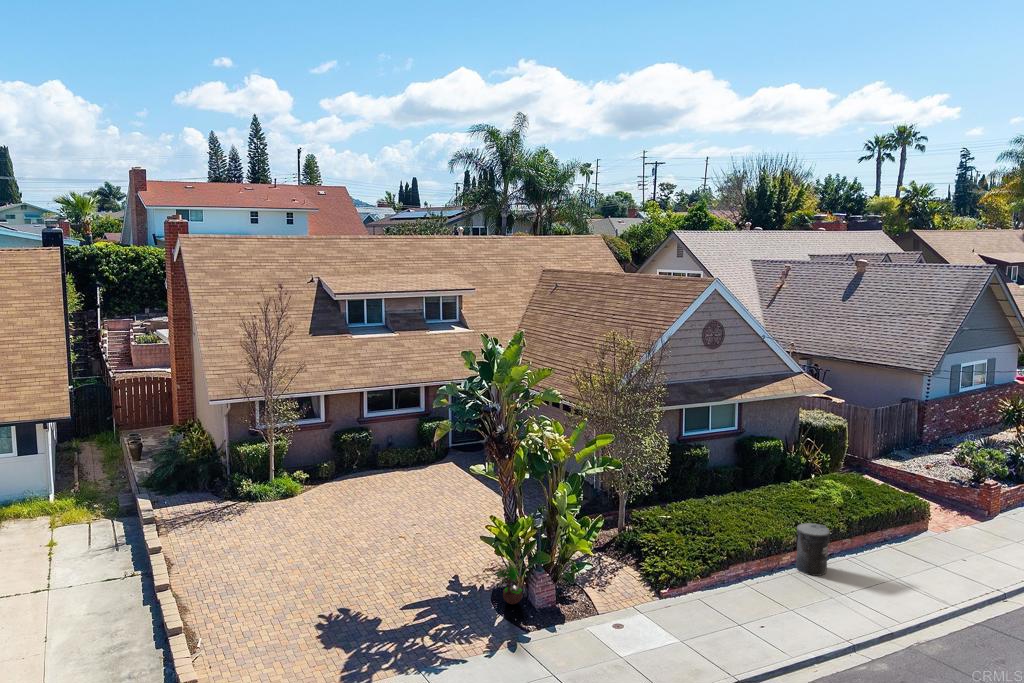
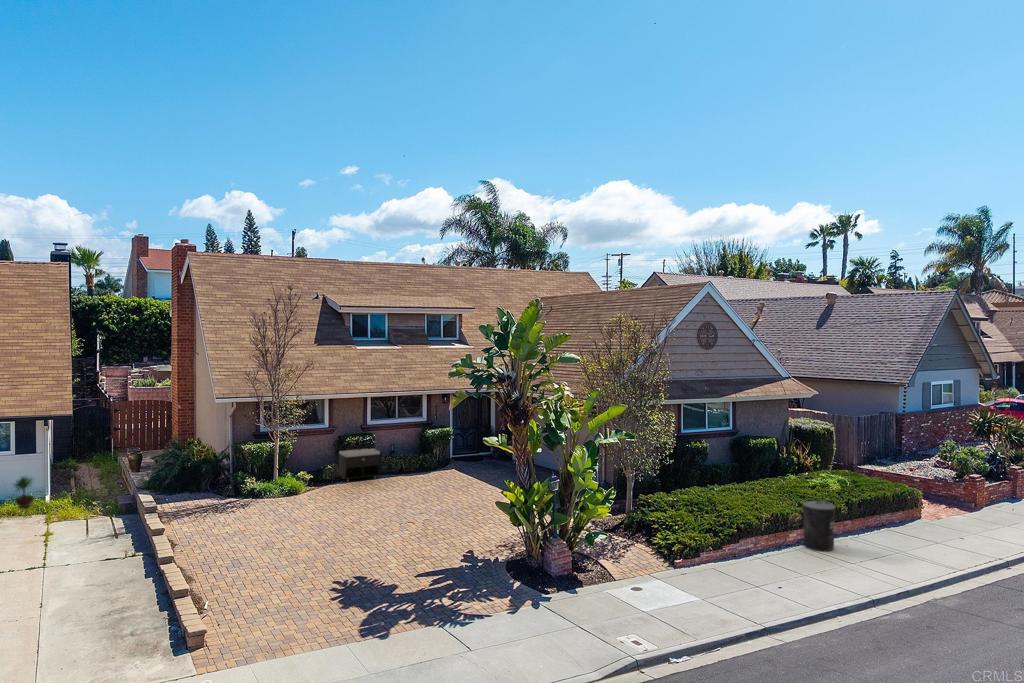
storage bench: none [336,444,377,480] -> present [339,448,380,481]
potted tree: present [497,565,522,604] -> present [15,477,33,507]

